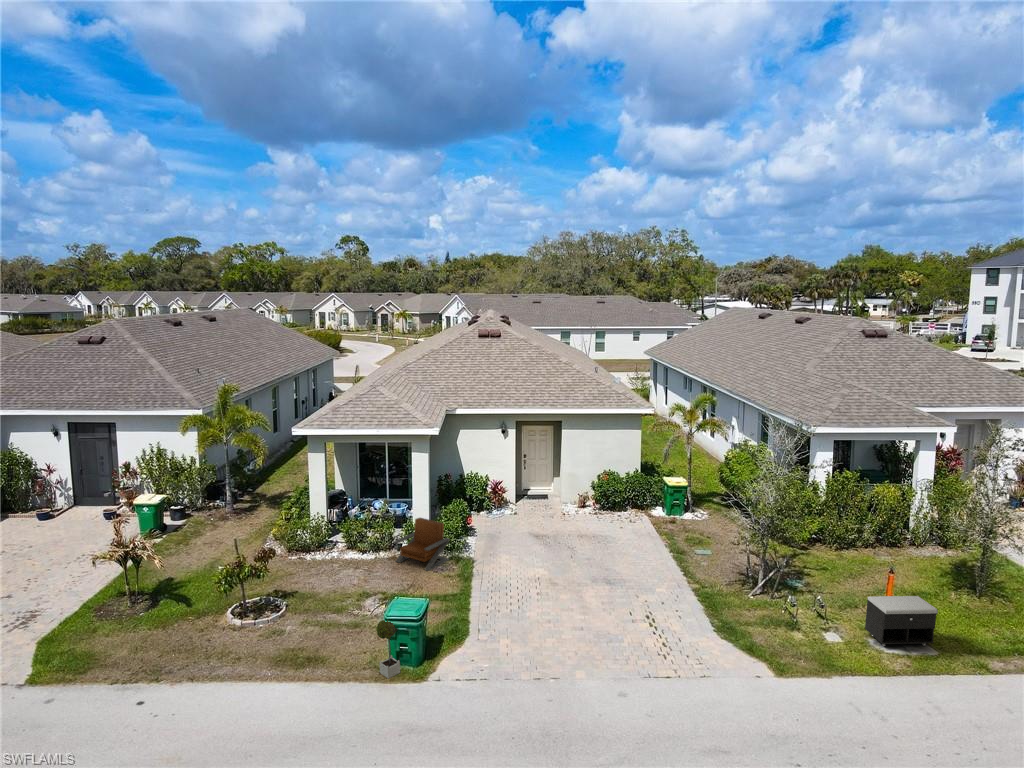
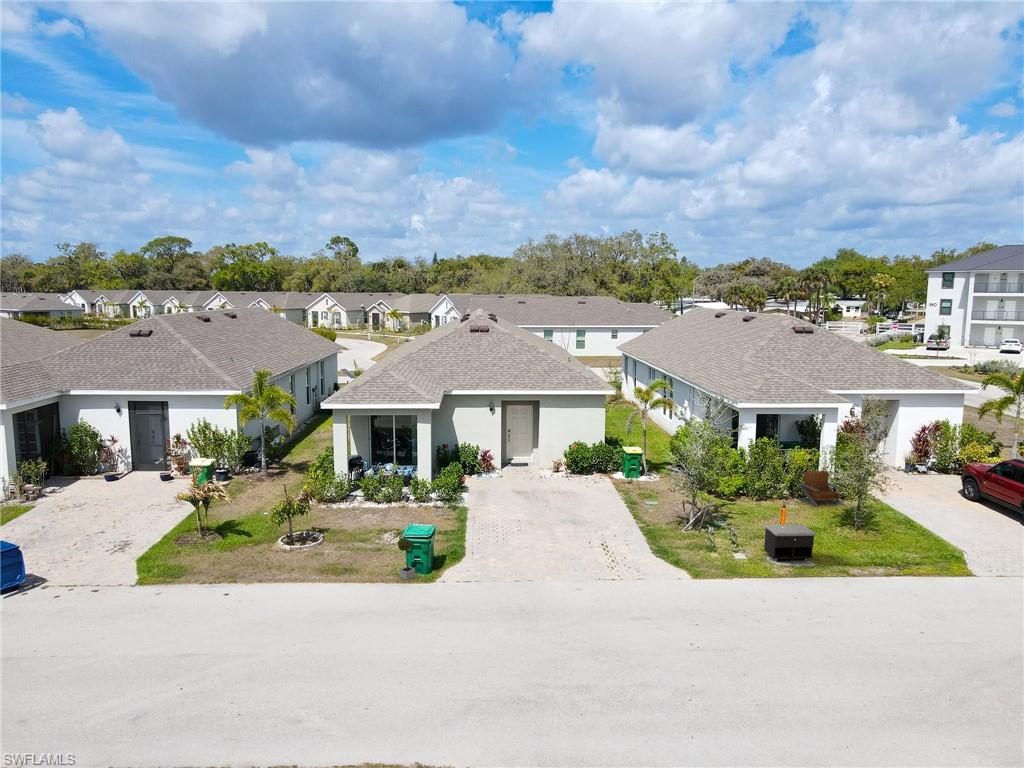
lounge chair: present [396,518,450,571] -> present [799,471,843,507]

